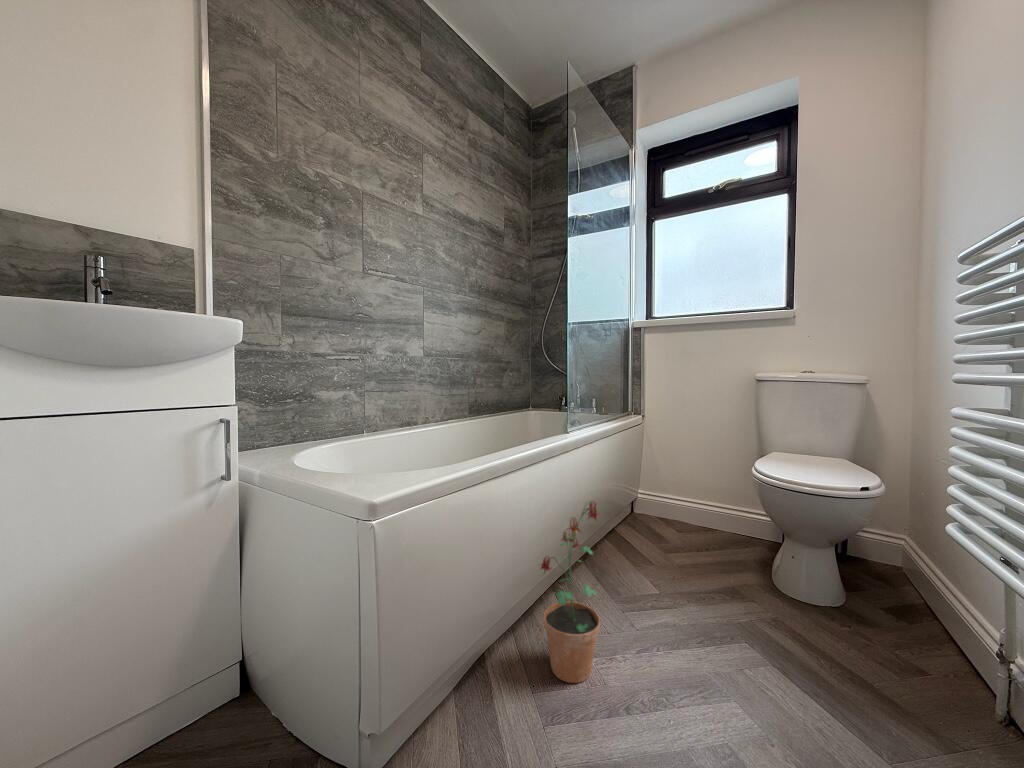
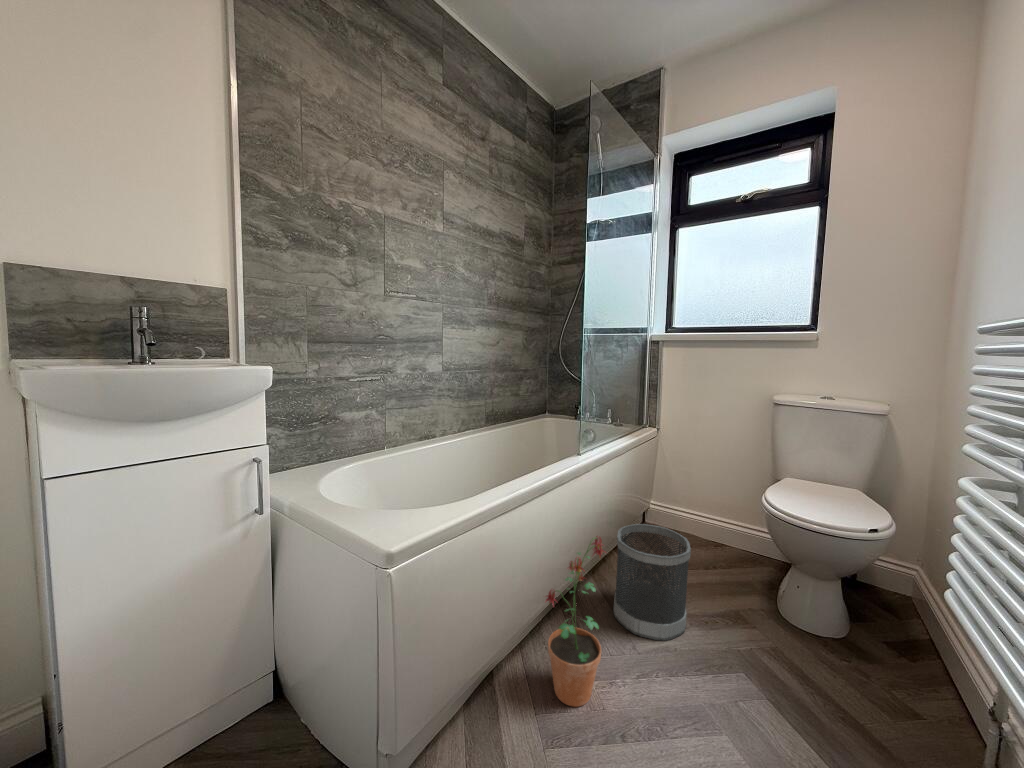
wastebasket: none [608,502,686,618] -> present [613,524,691,641]

